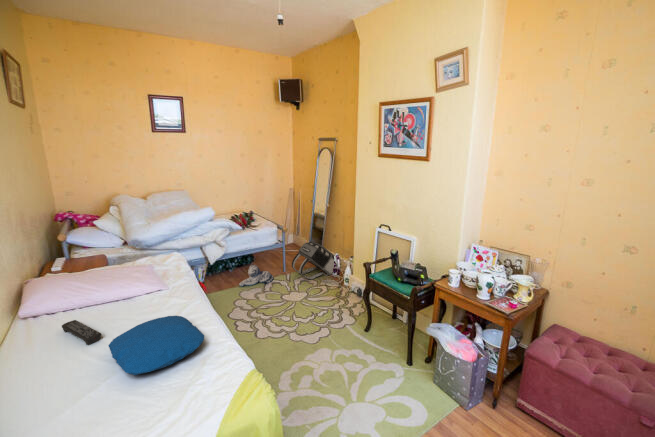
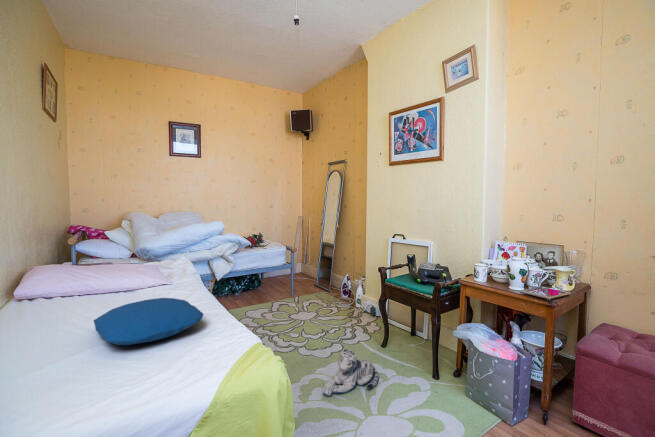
backpack: present [292,241,334,279] -> none [301,261,350,301]
plush toy: present [239,264,274,286] -> present [323,349,379,396]
remote control: present [62,320,101,345] -> none [47,303,89,325]

